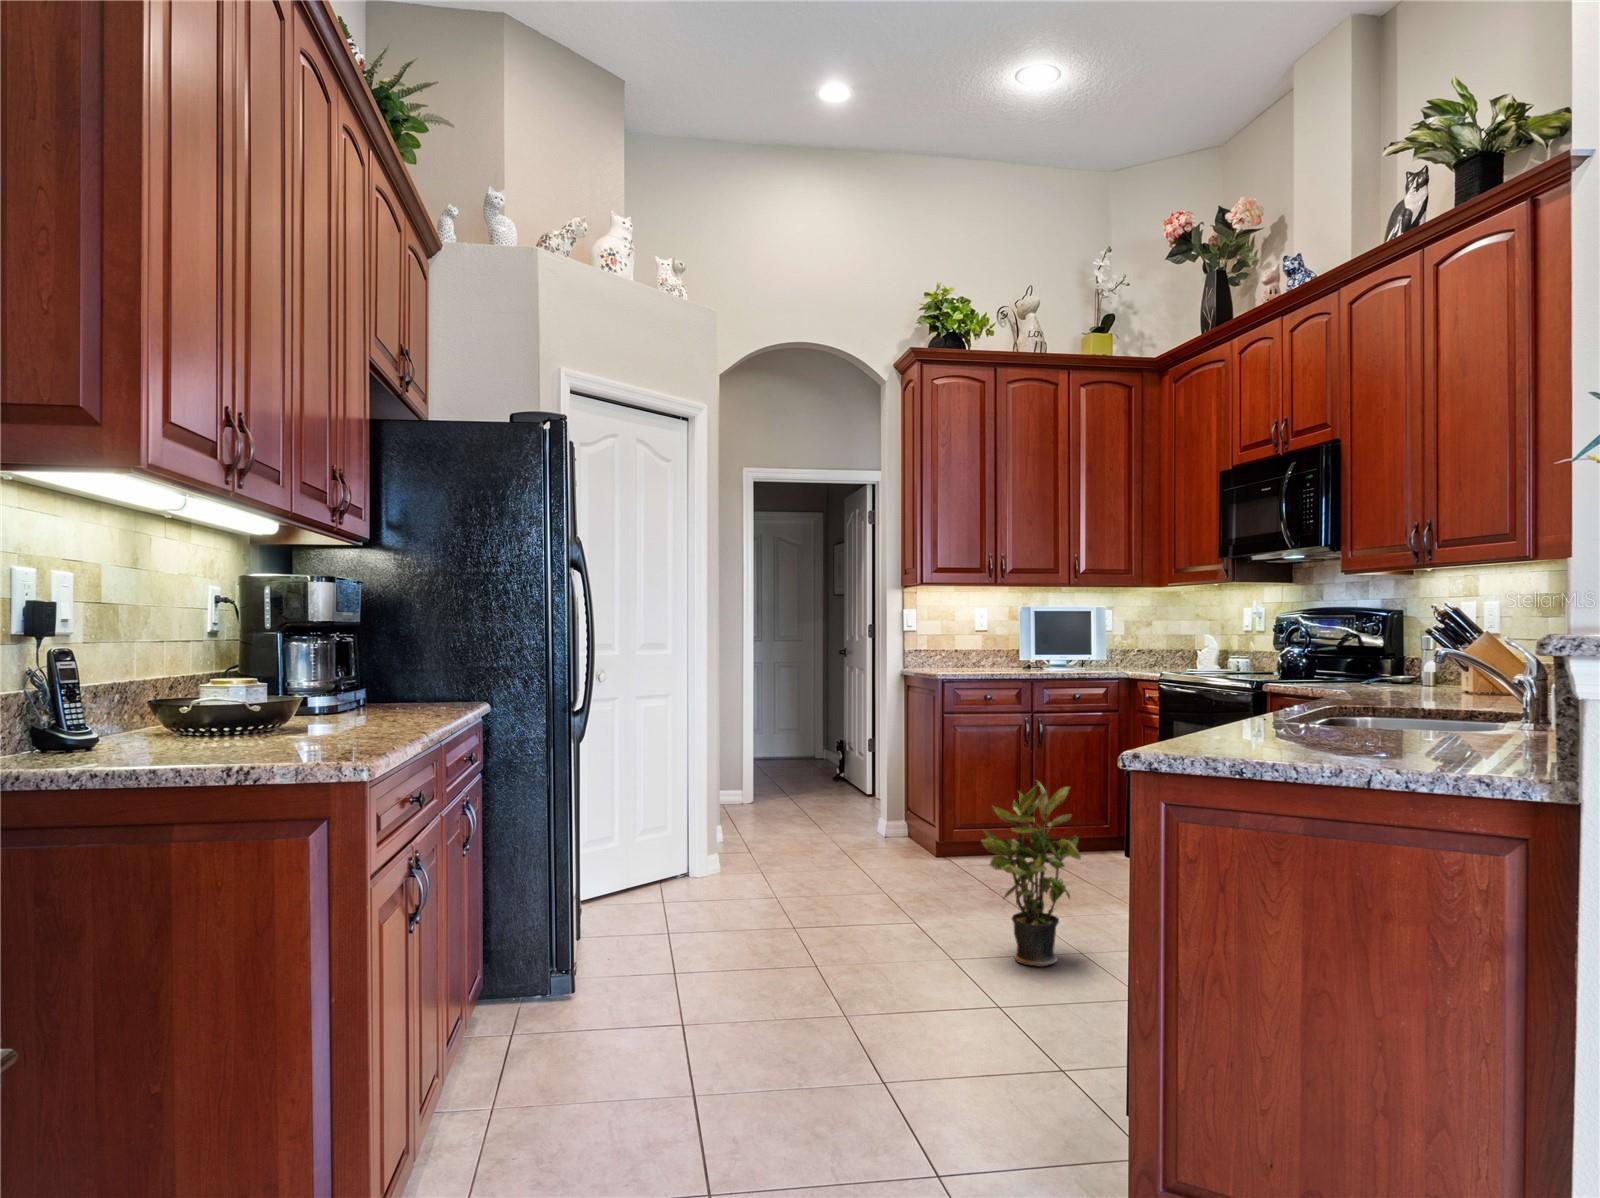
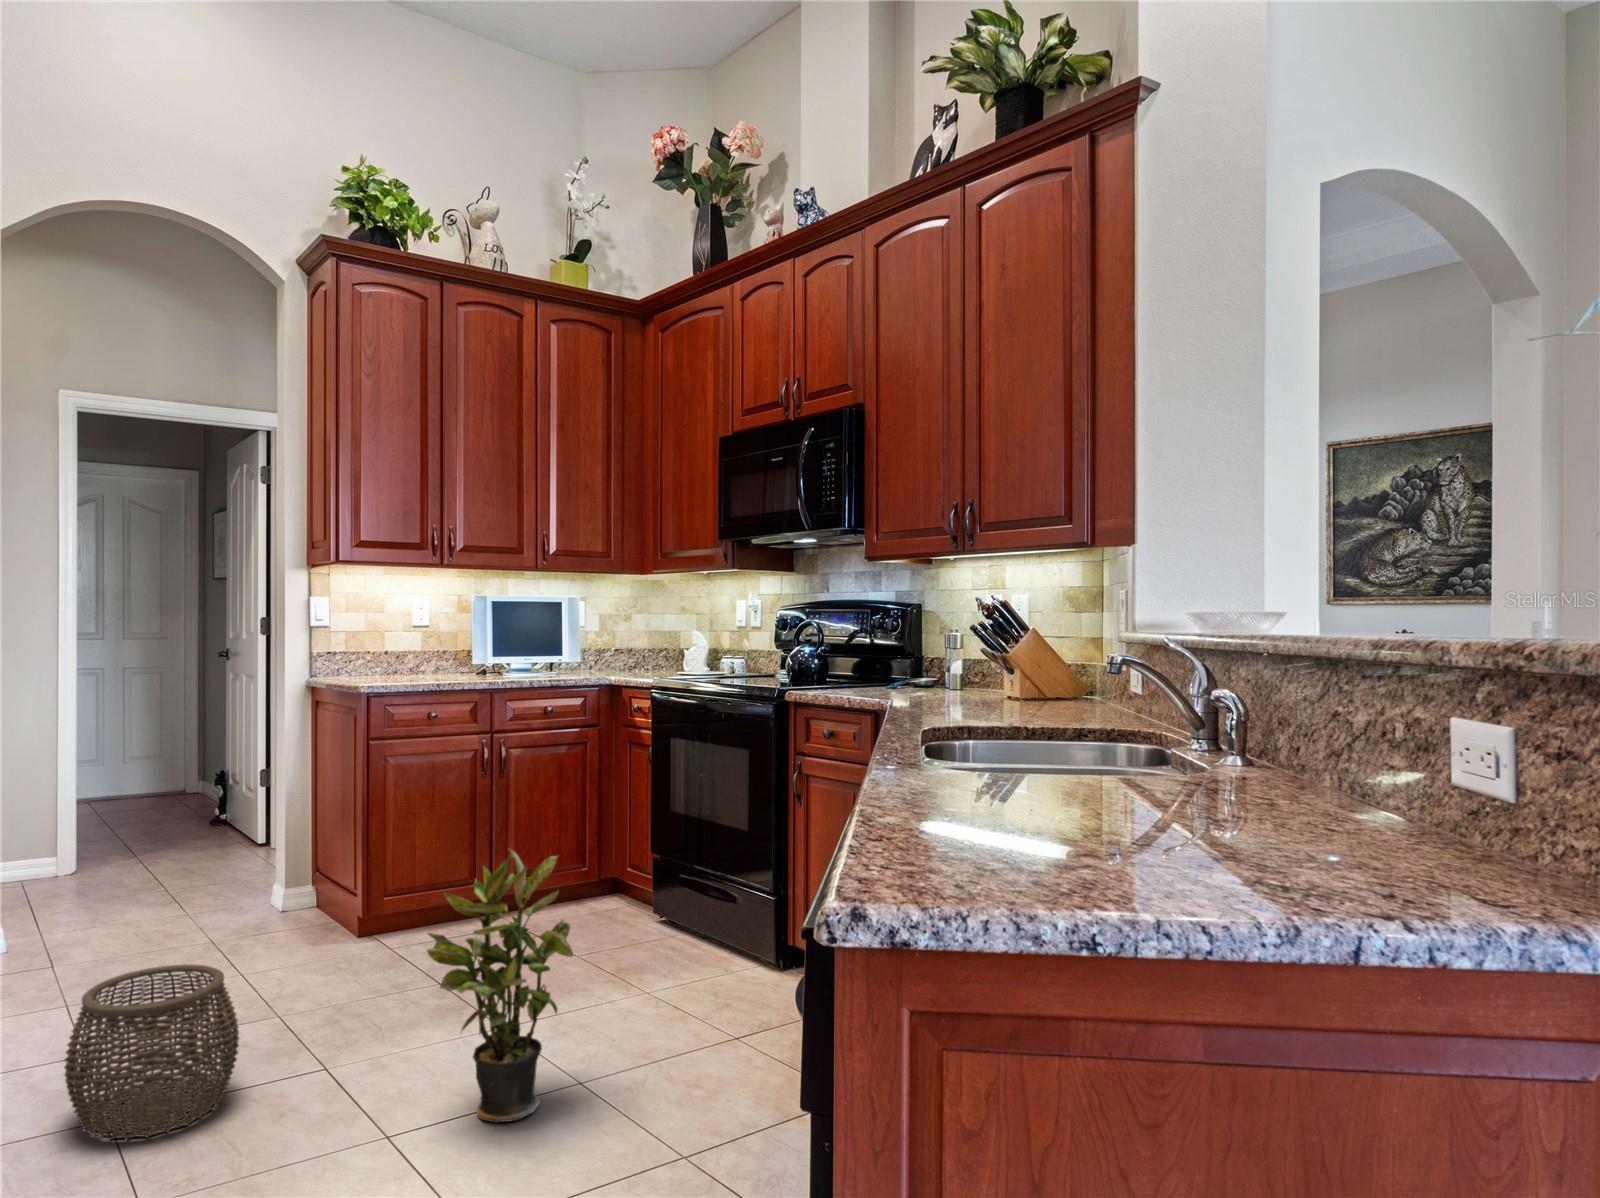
woven basket: none [775,837,867,935] -> present [64,964,239,1140]

